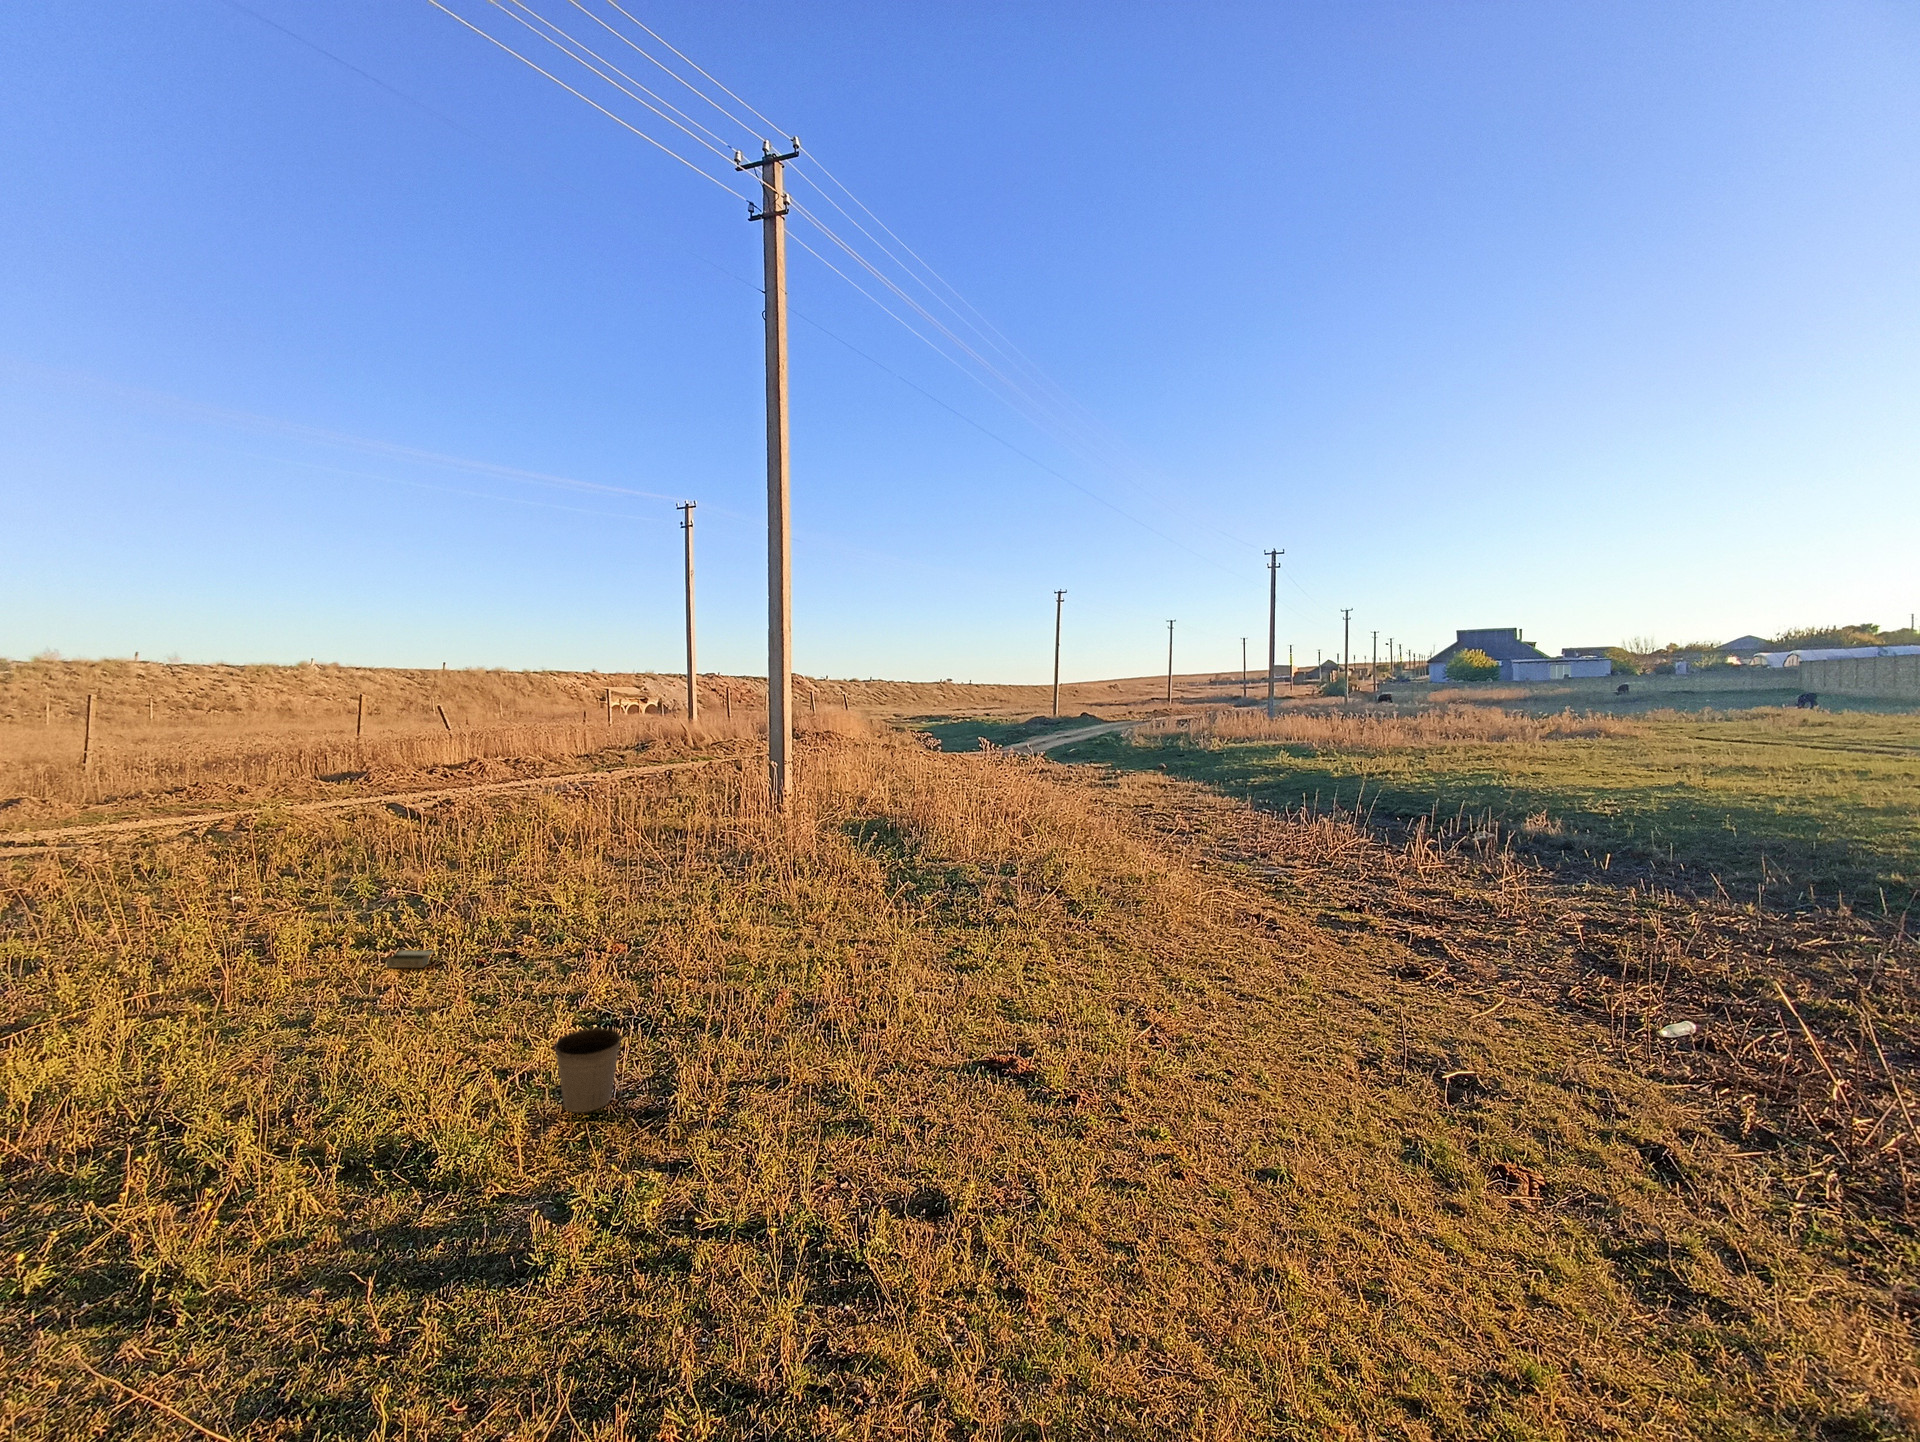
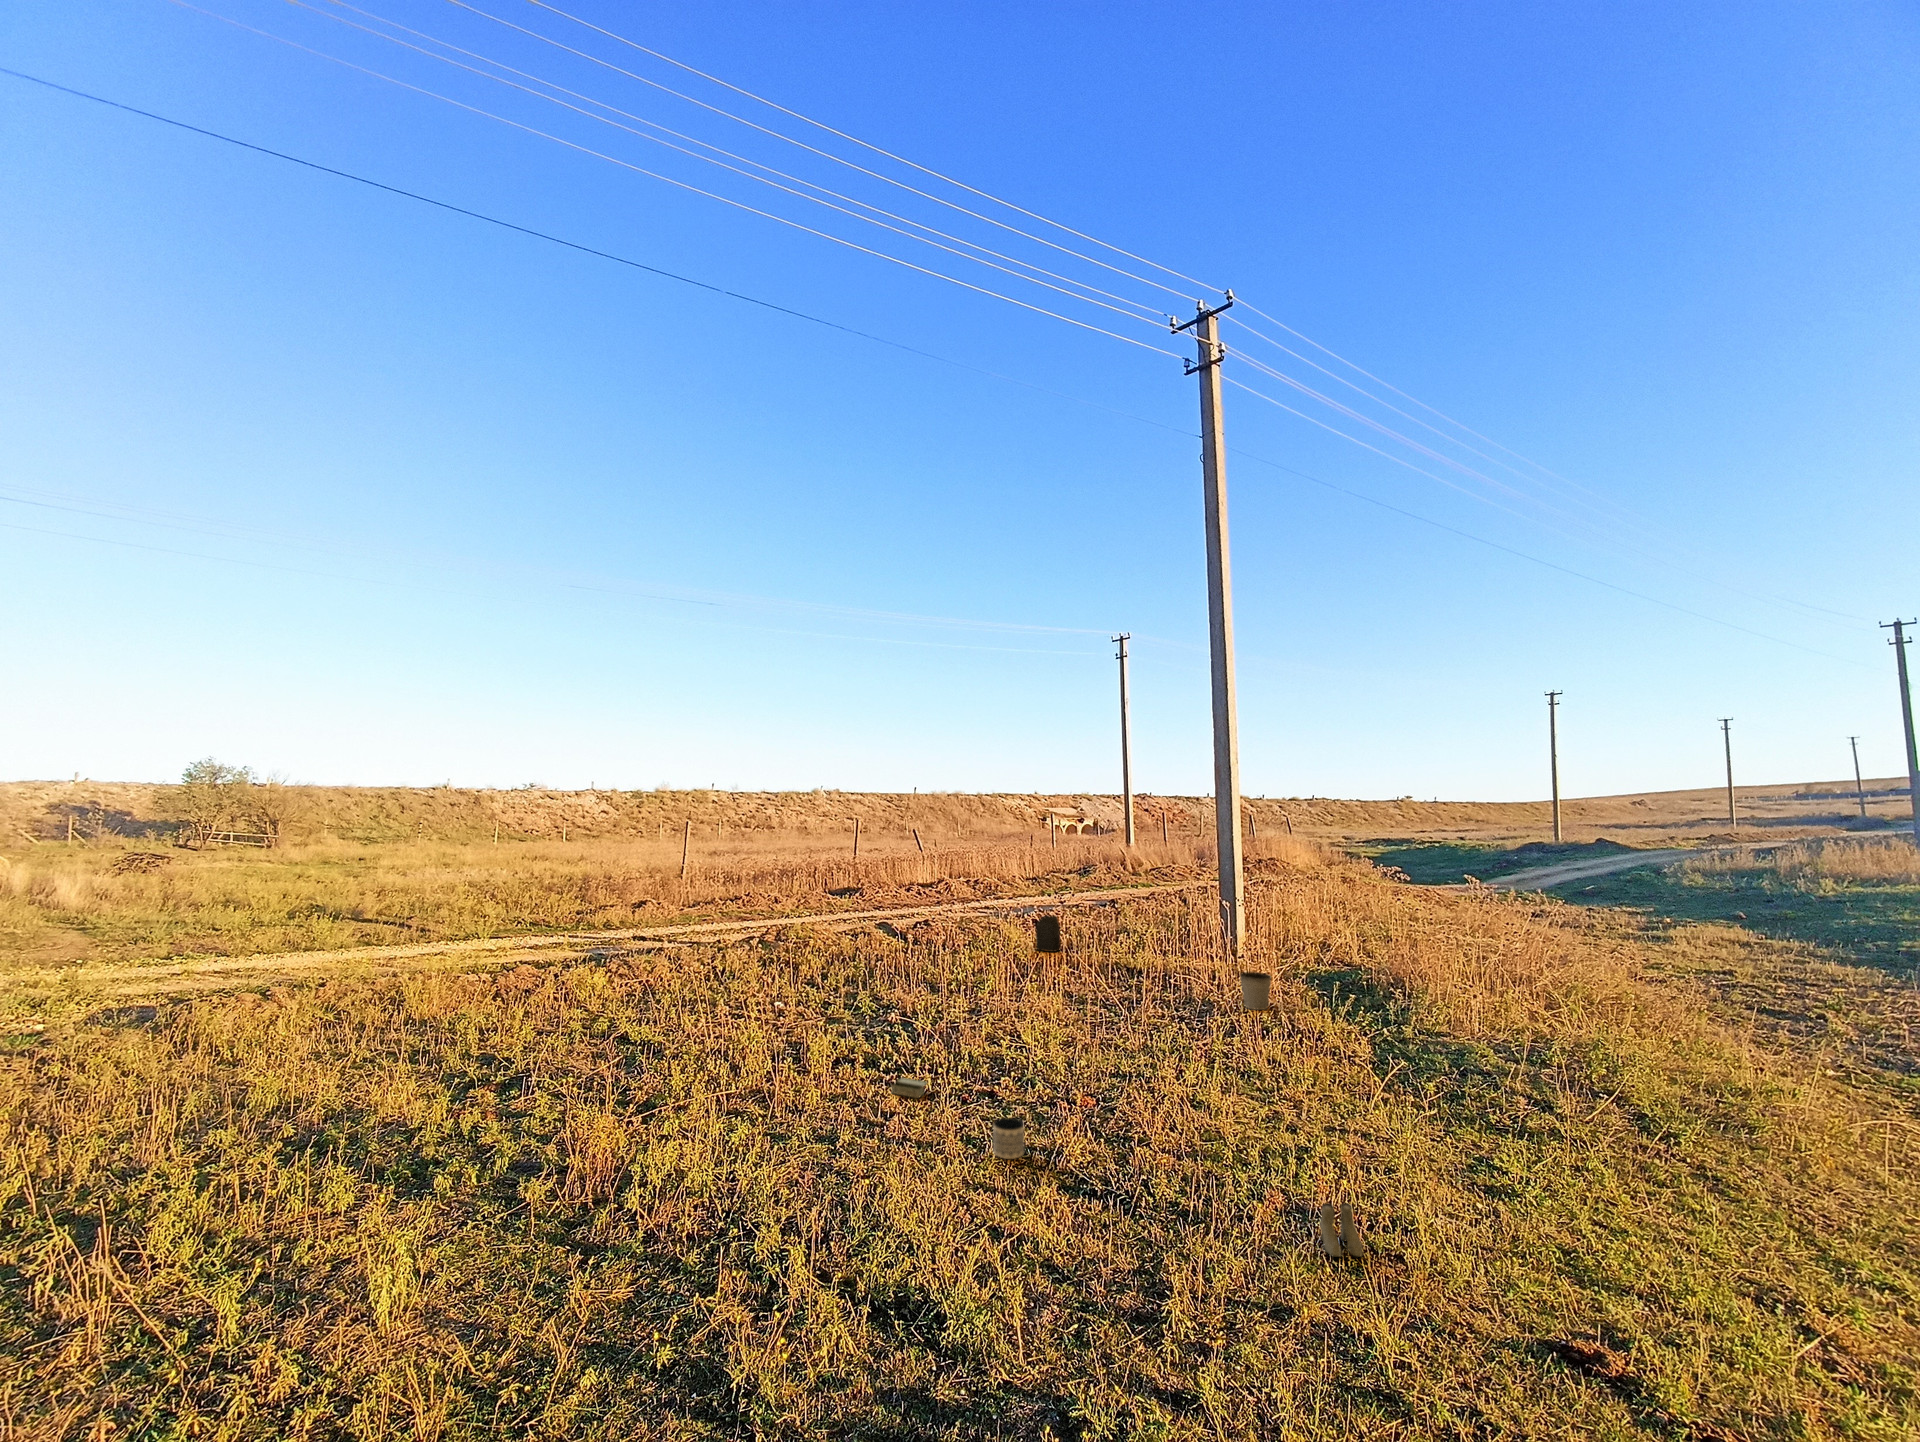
backpack: none [580,782,608,820] -> present [1036,915,1061,952]
planter: none [510,969,546,1008] -> present [993,1118,1024,1159]
boots: none [823,989,856,1033] -> present [1320,1203,1363,1257]
bucket: present [555,1028,621,1112] -> present [1240,971,1271,1010]

